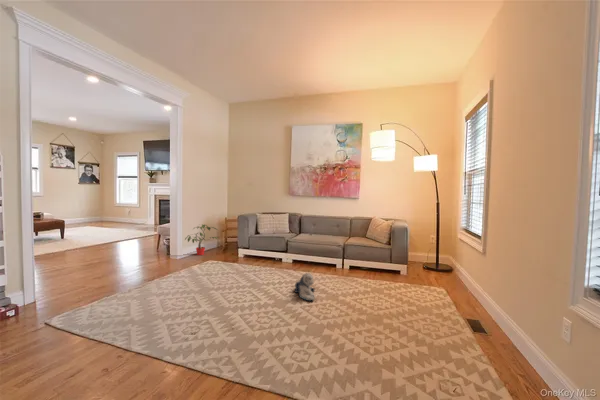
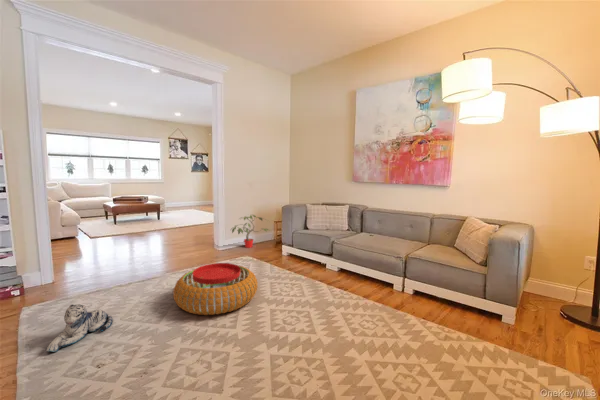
pouf: none [185,261,254,300] -> present [173,263,258,315]
plush toy: present [295,274,315,301] -> present [46,304,113,352]

